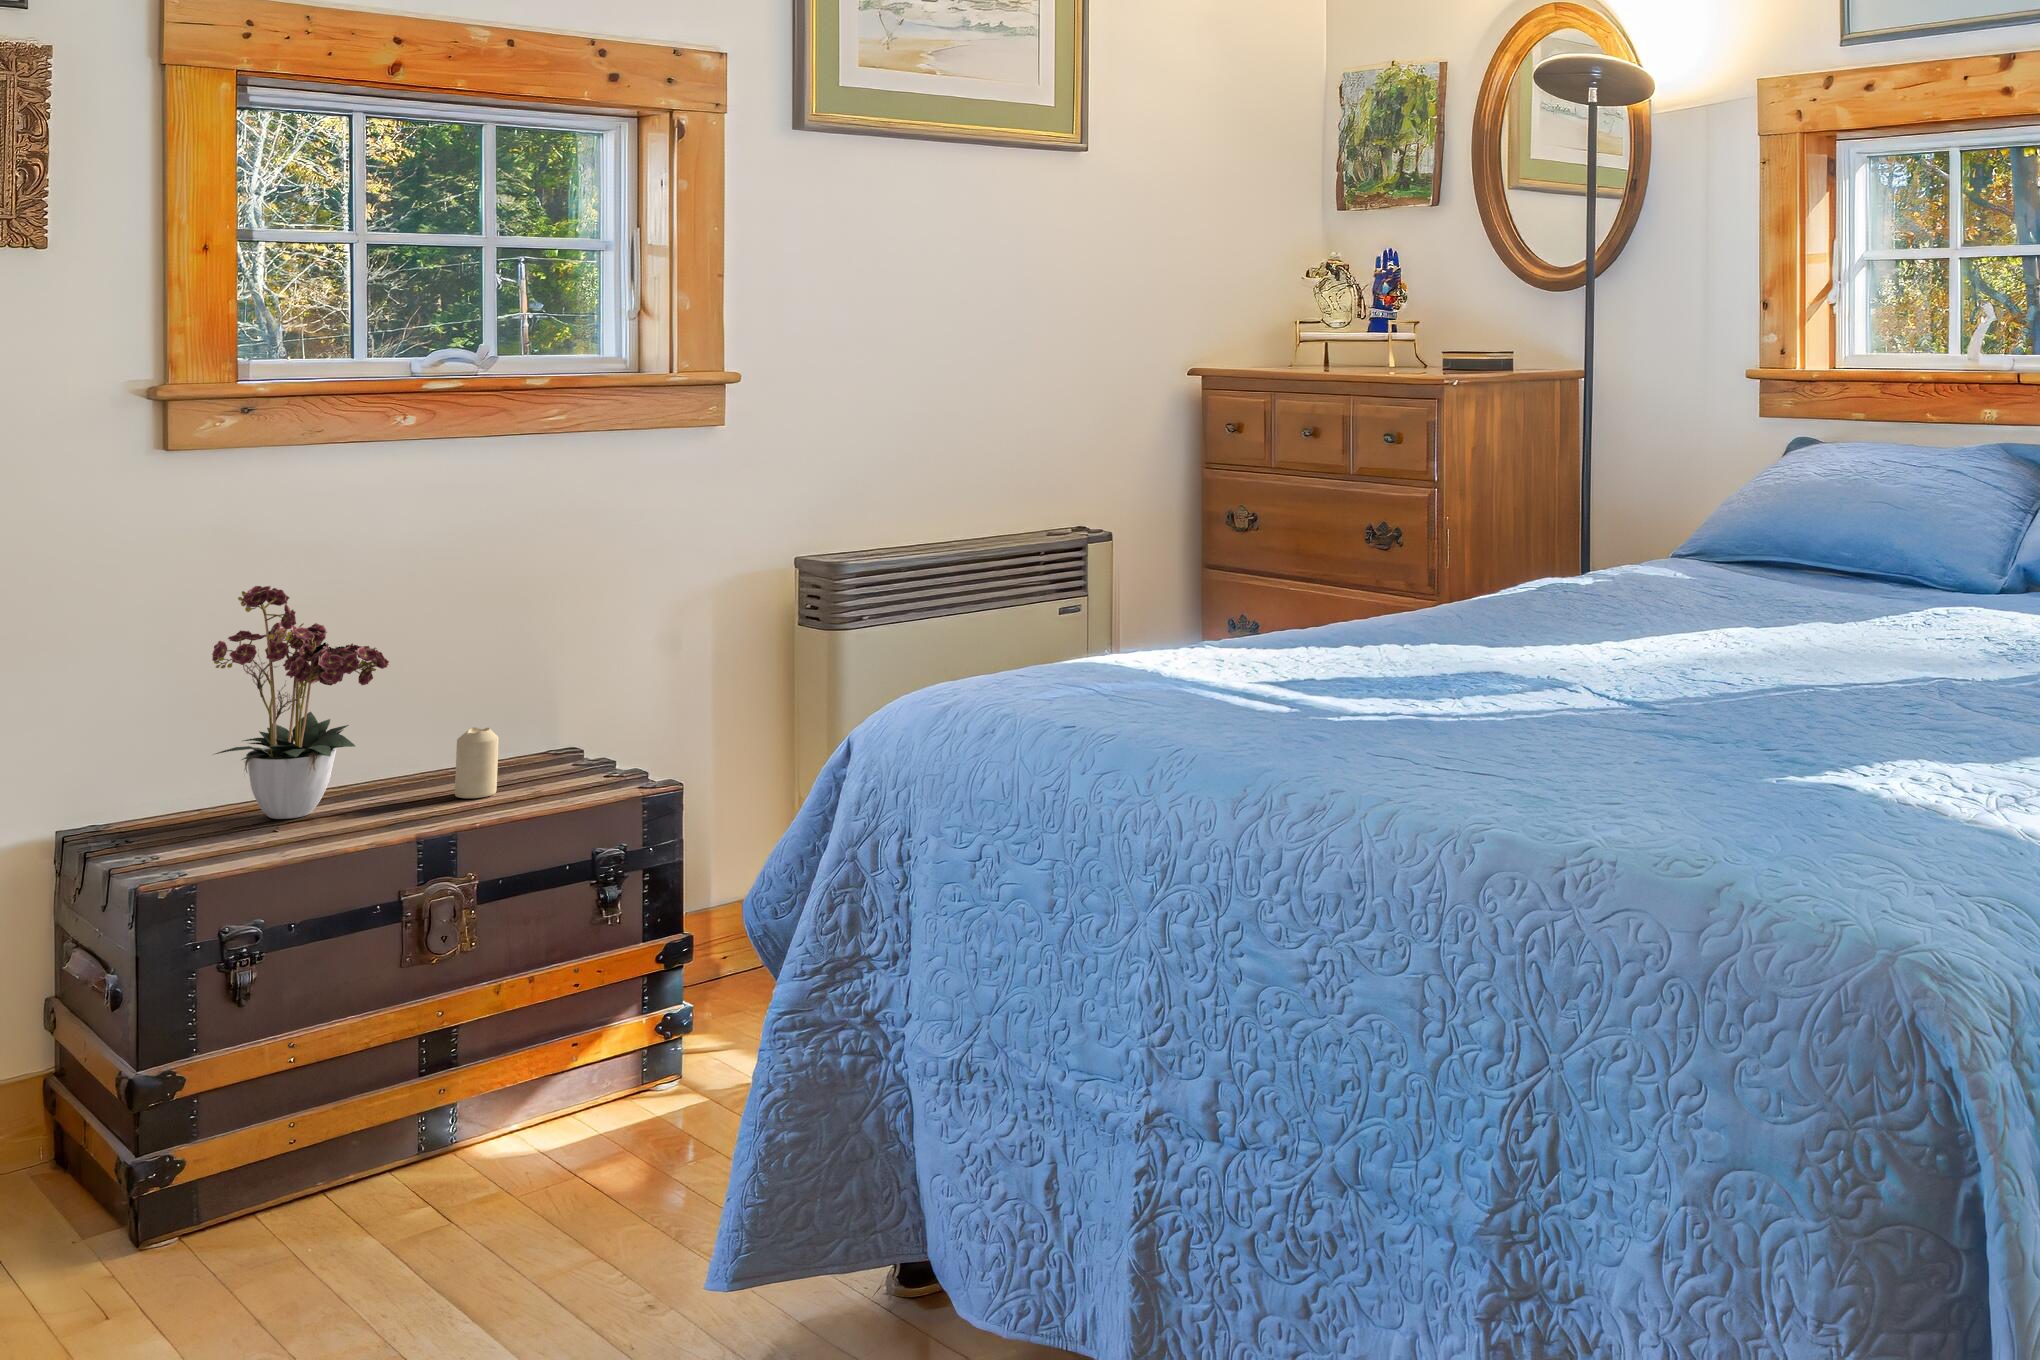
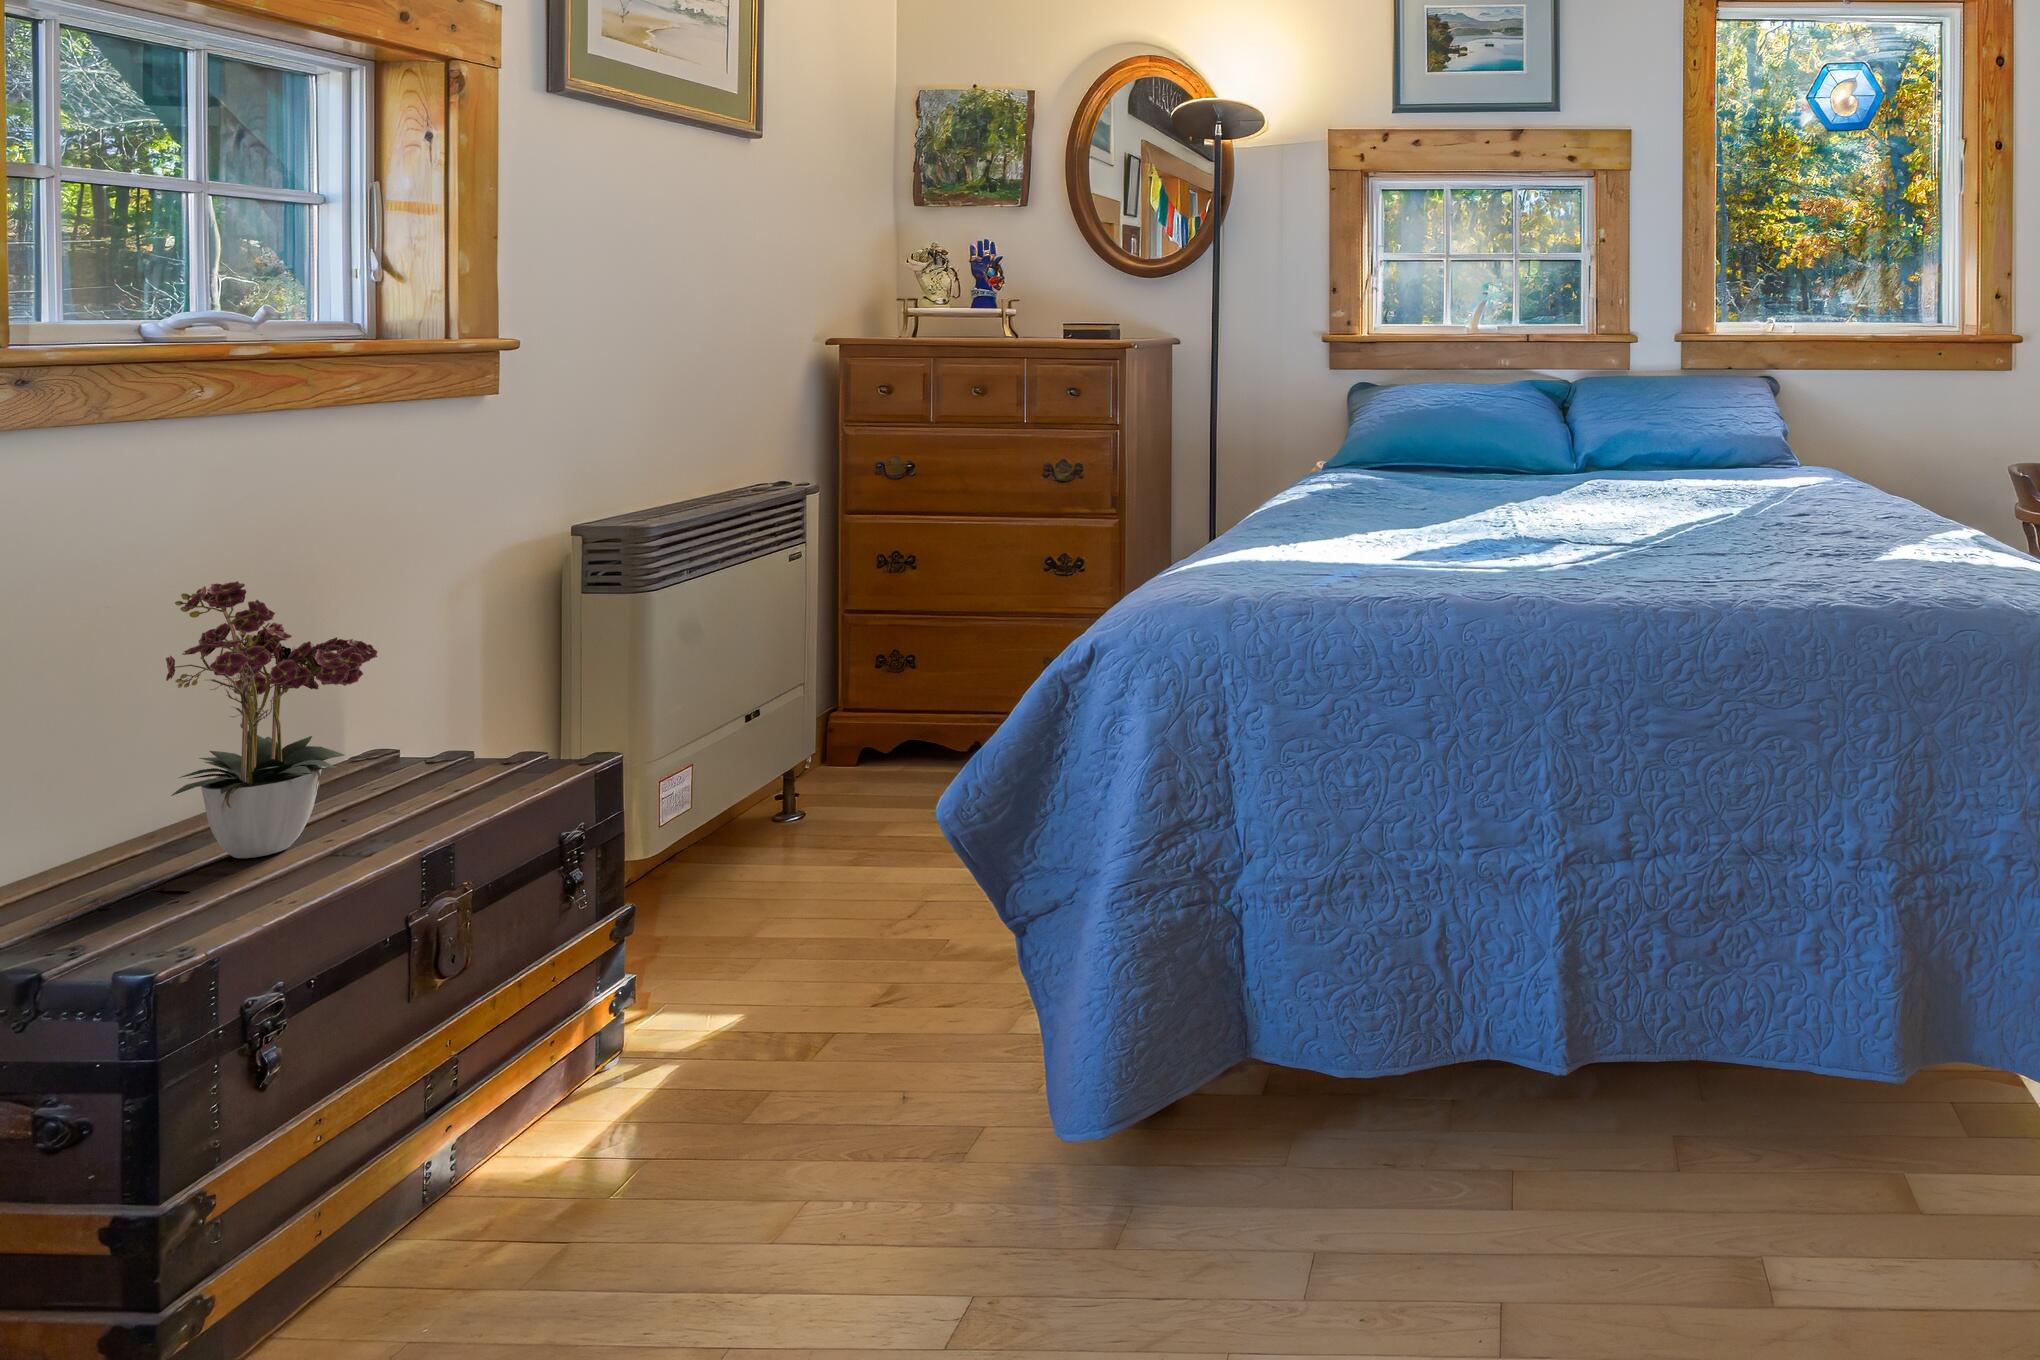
candle: present [455,727,499,798] -> none [430,714,481,794]

